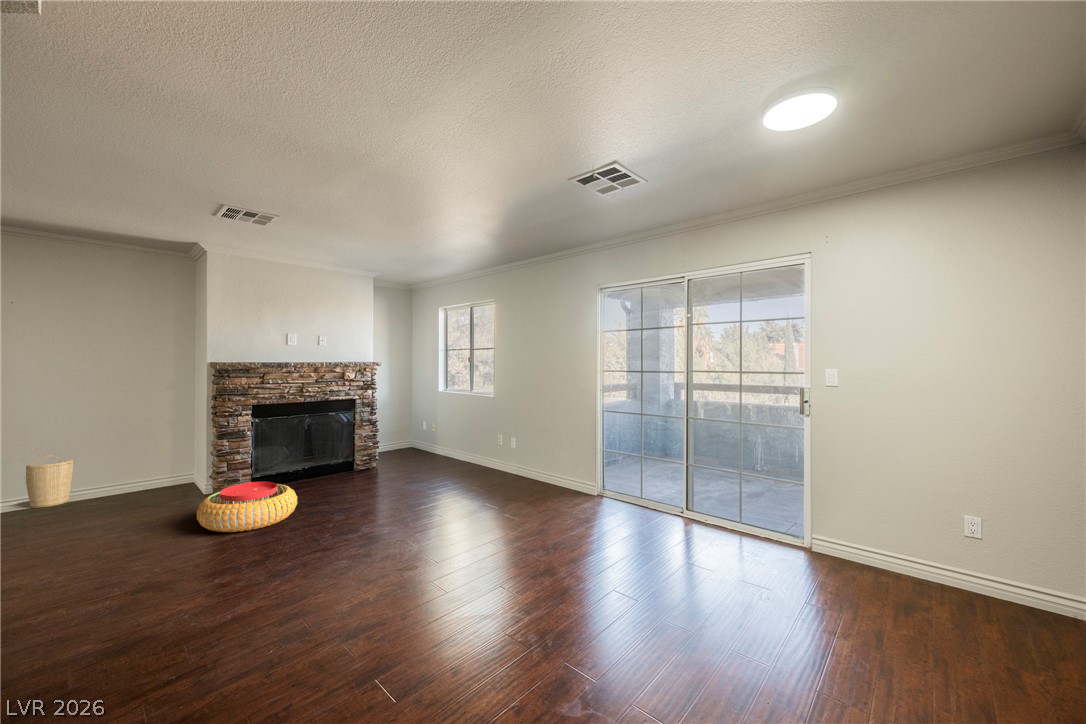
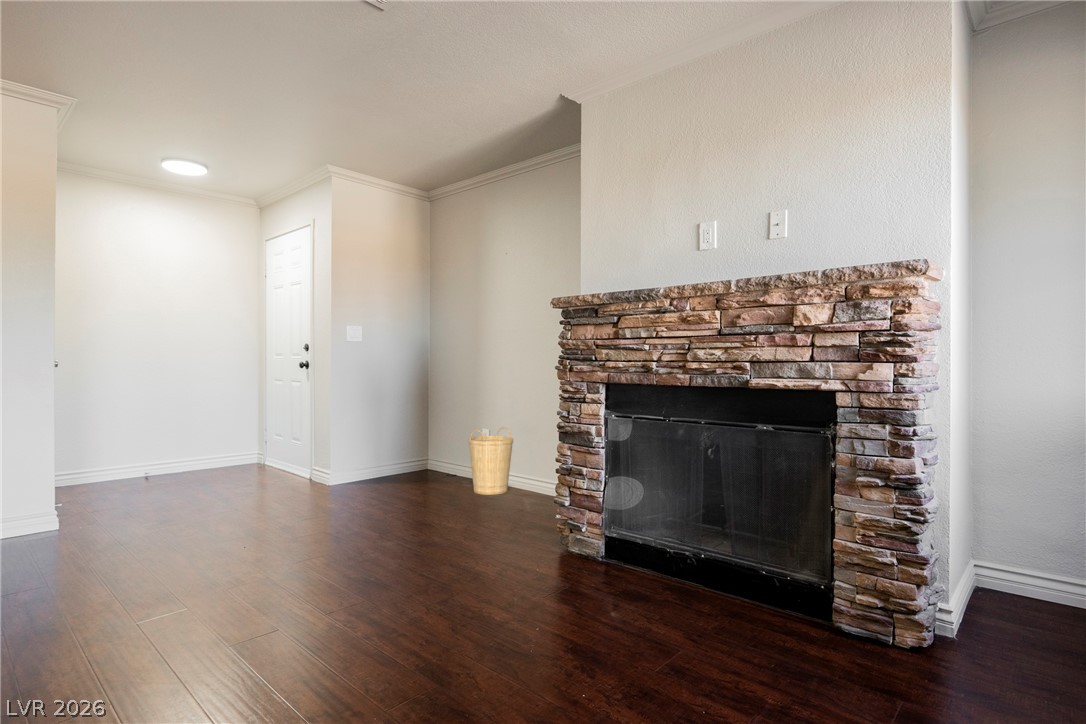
pouf: present [197,482,297,532] -> none [314,529,508,649]

